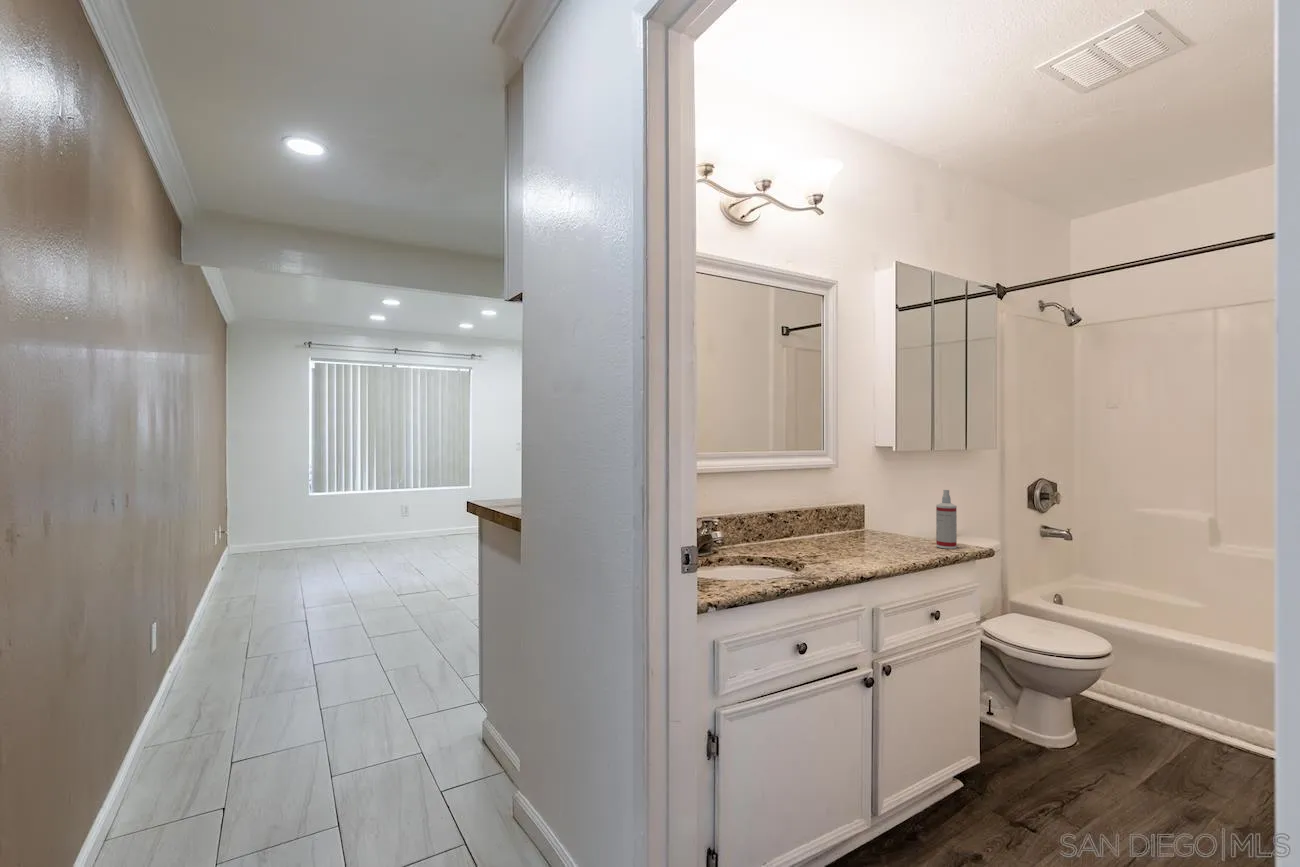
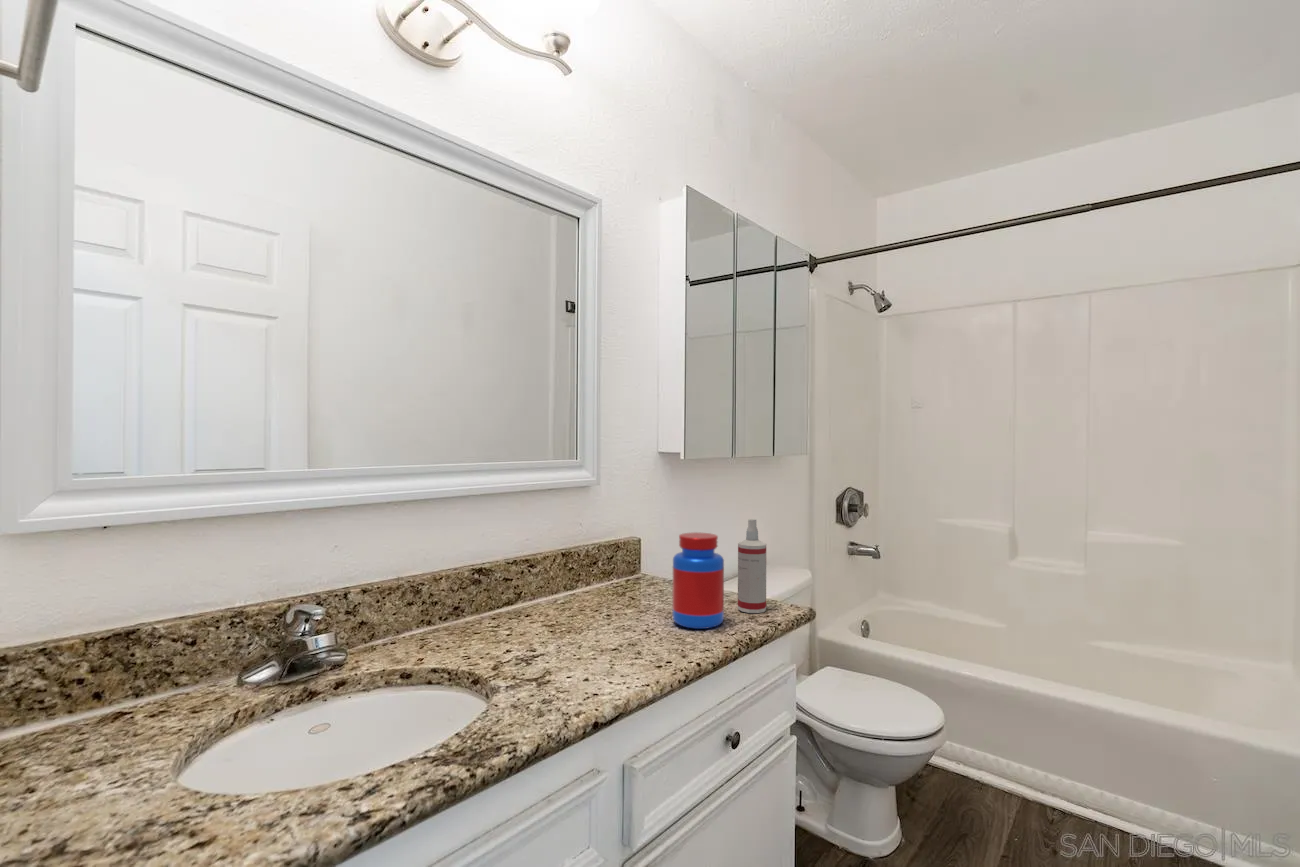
jar: none [893,496,927,553] -> present [672,532,724,629]

